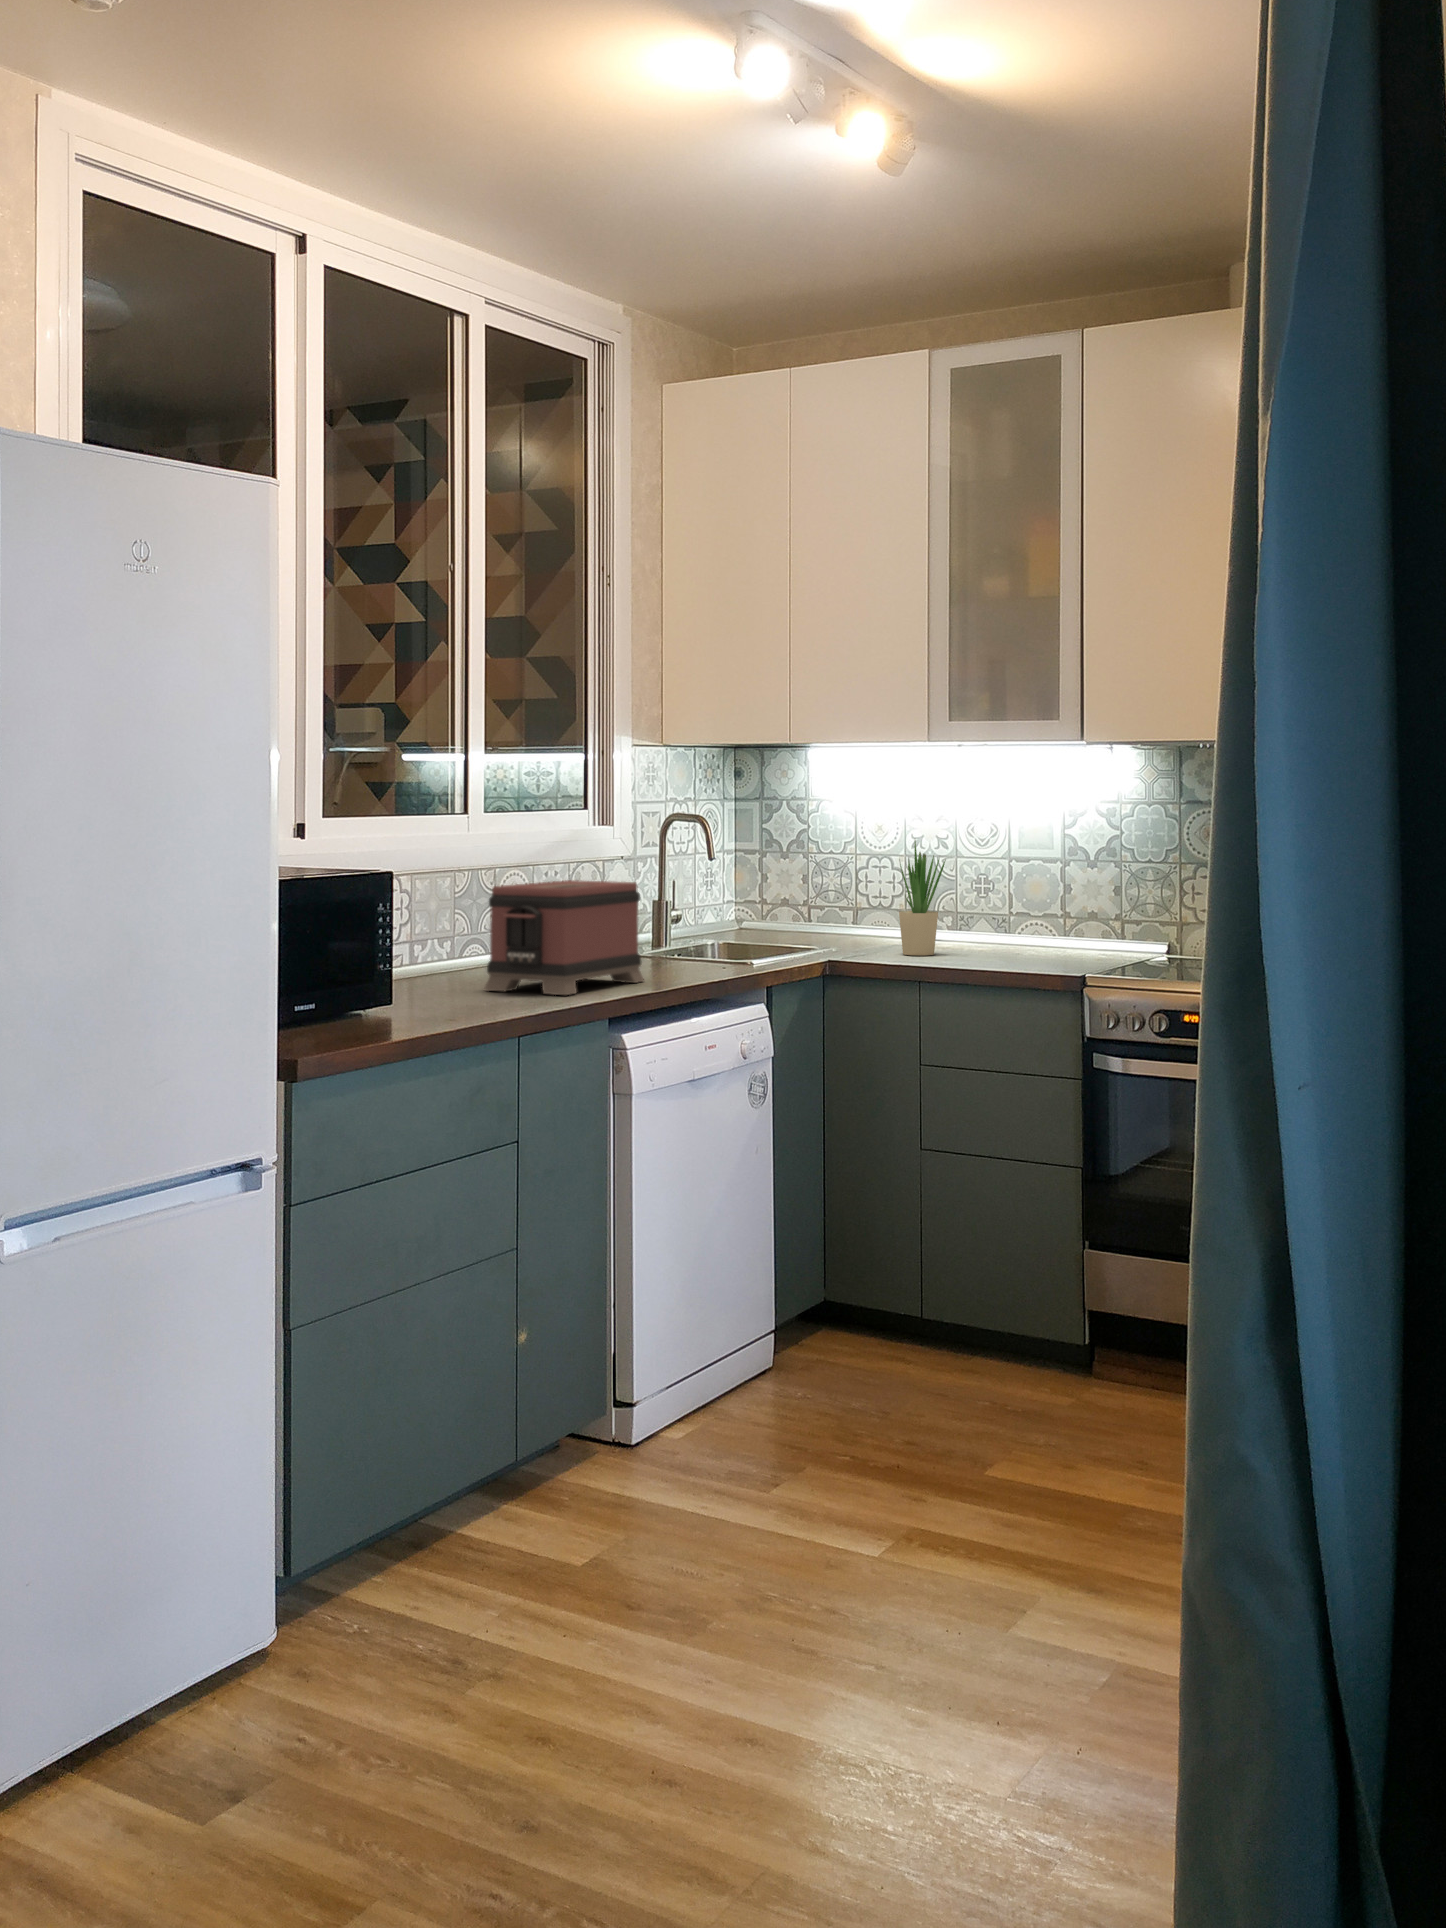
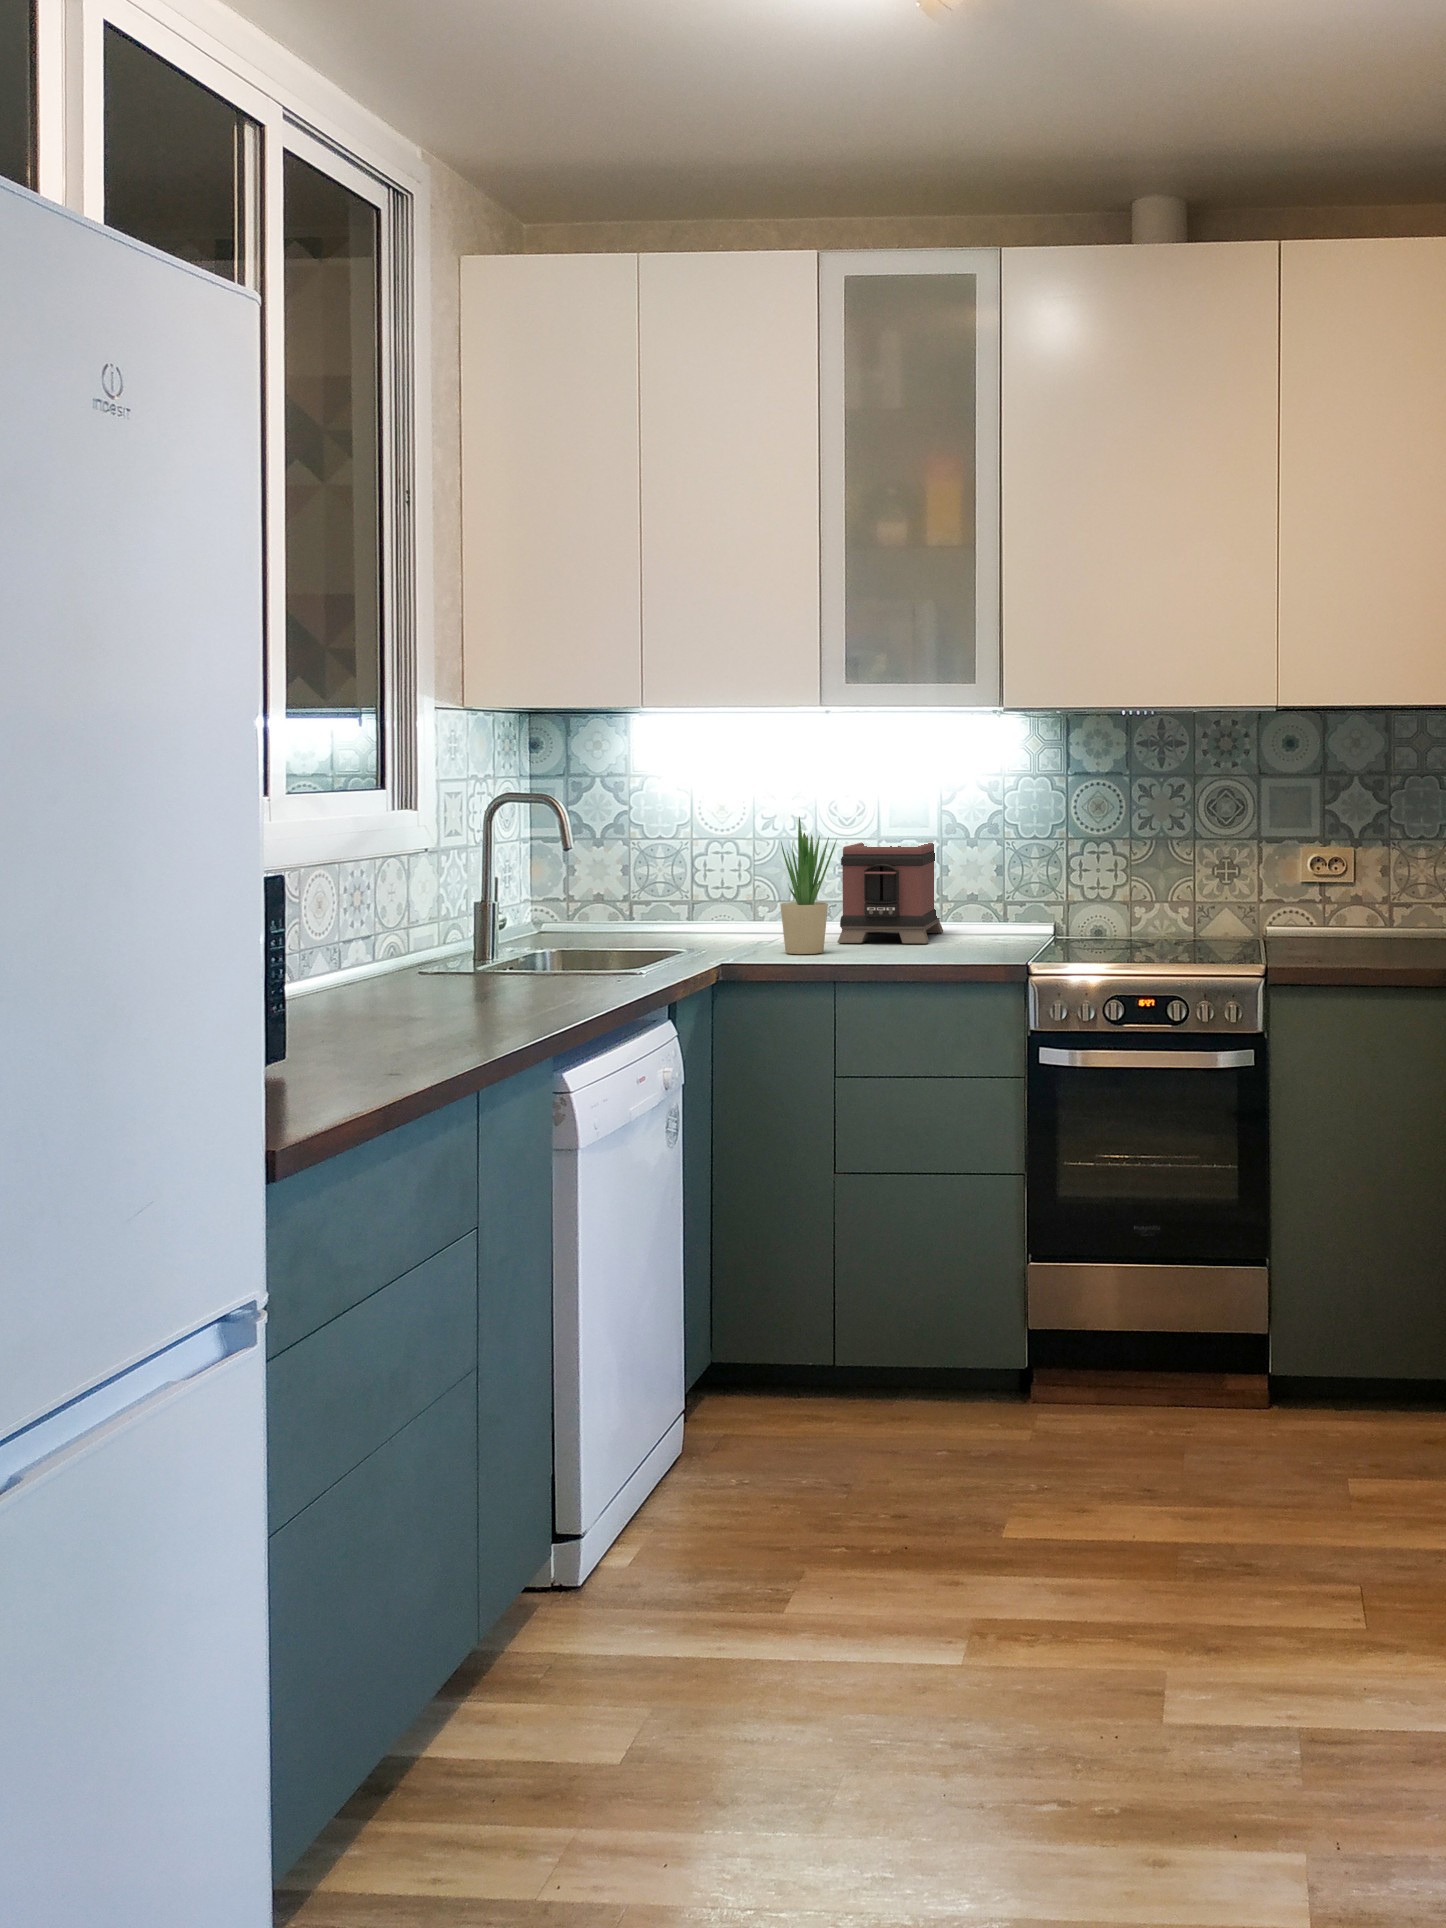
toaster: present [484,880,644,995] -> present [838,843,943,943]

